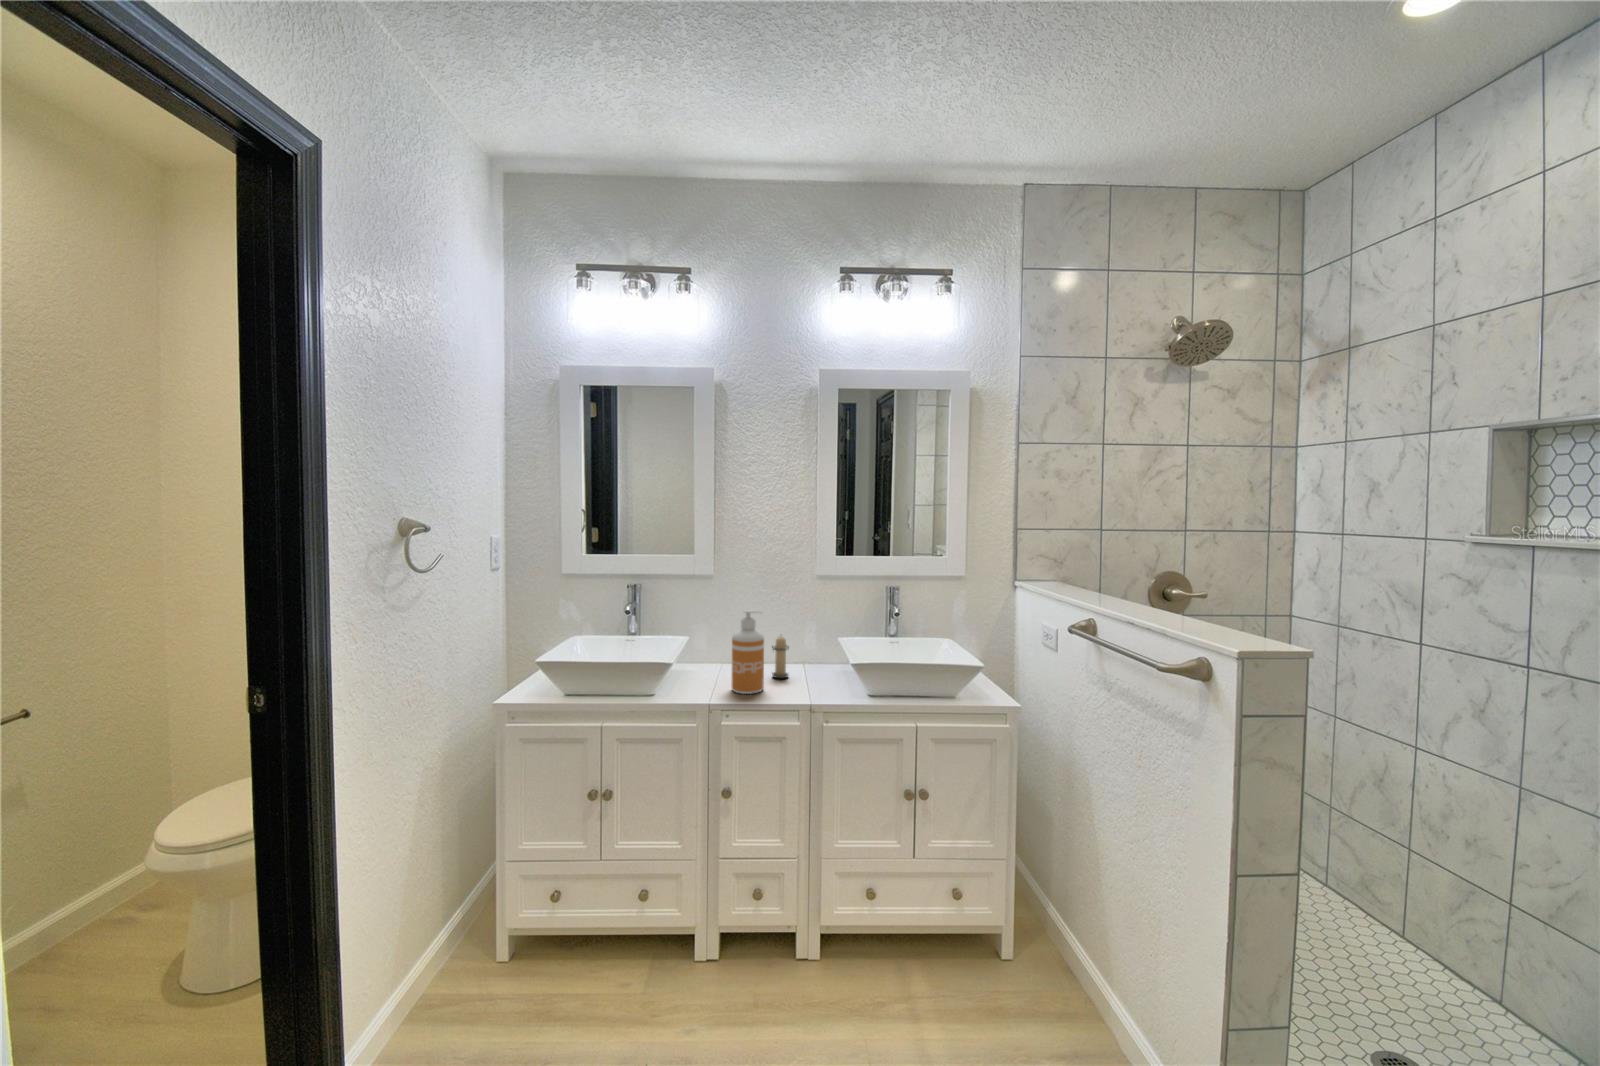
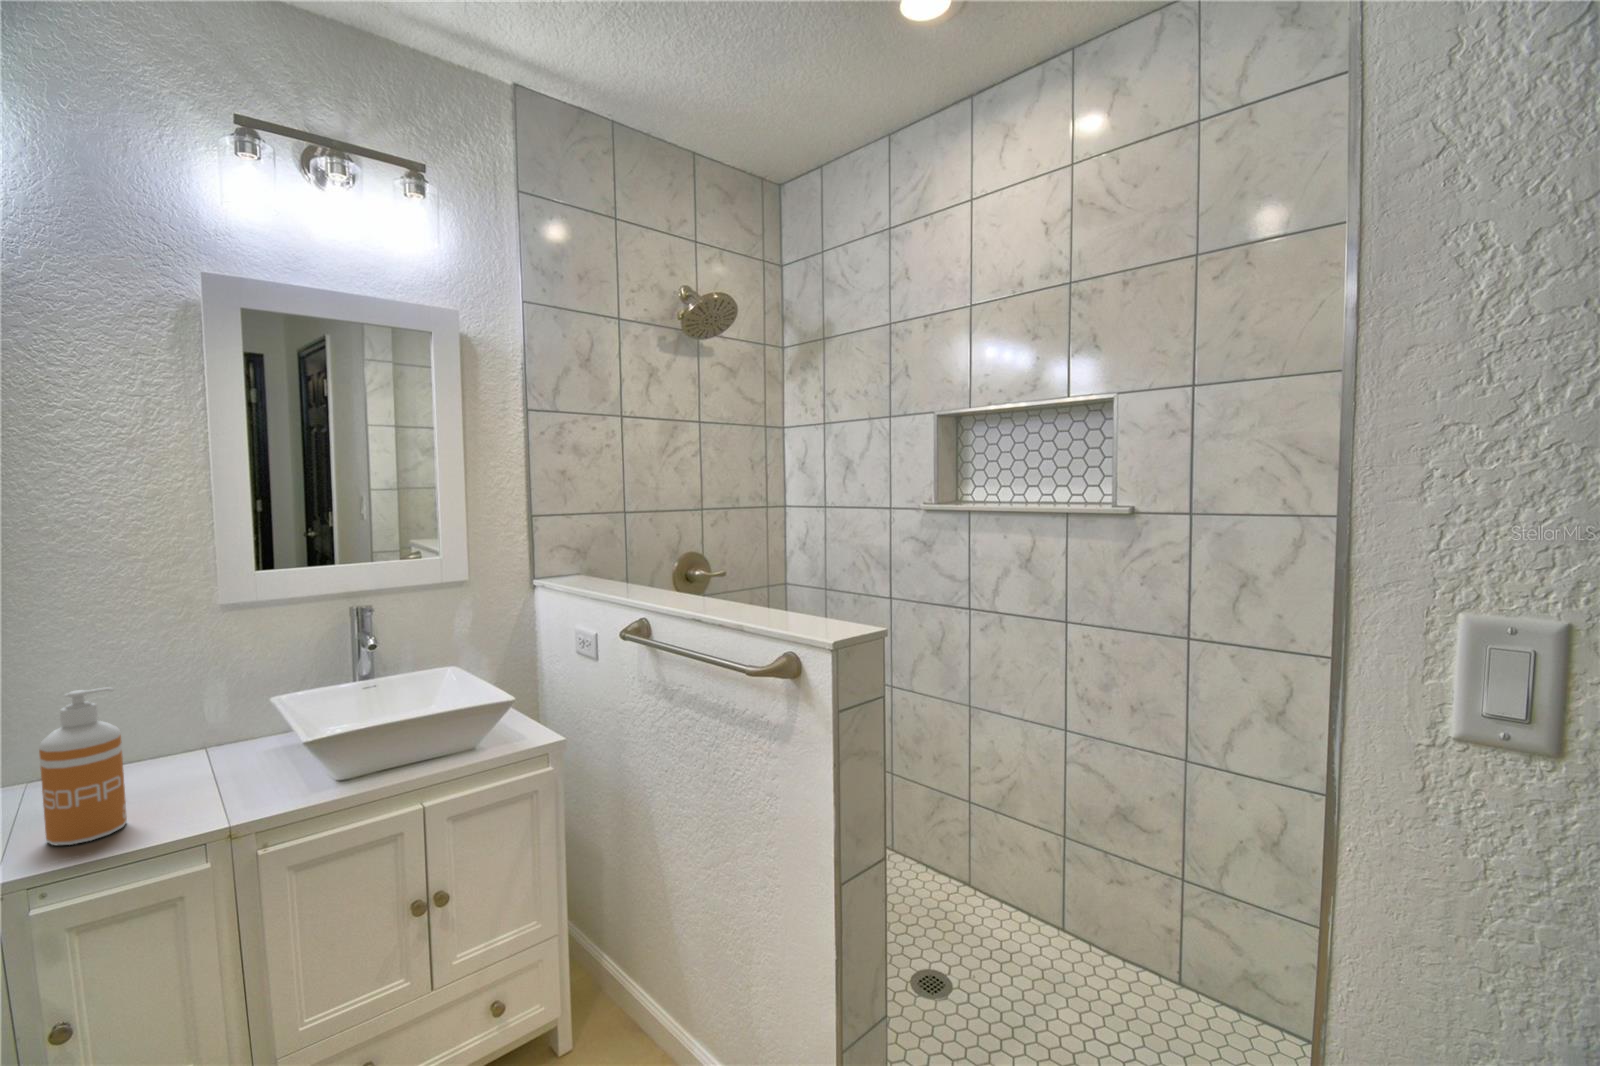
candle: present [772,636,789,678] -> none [132,716,183,796]

